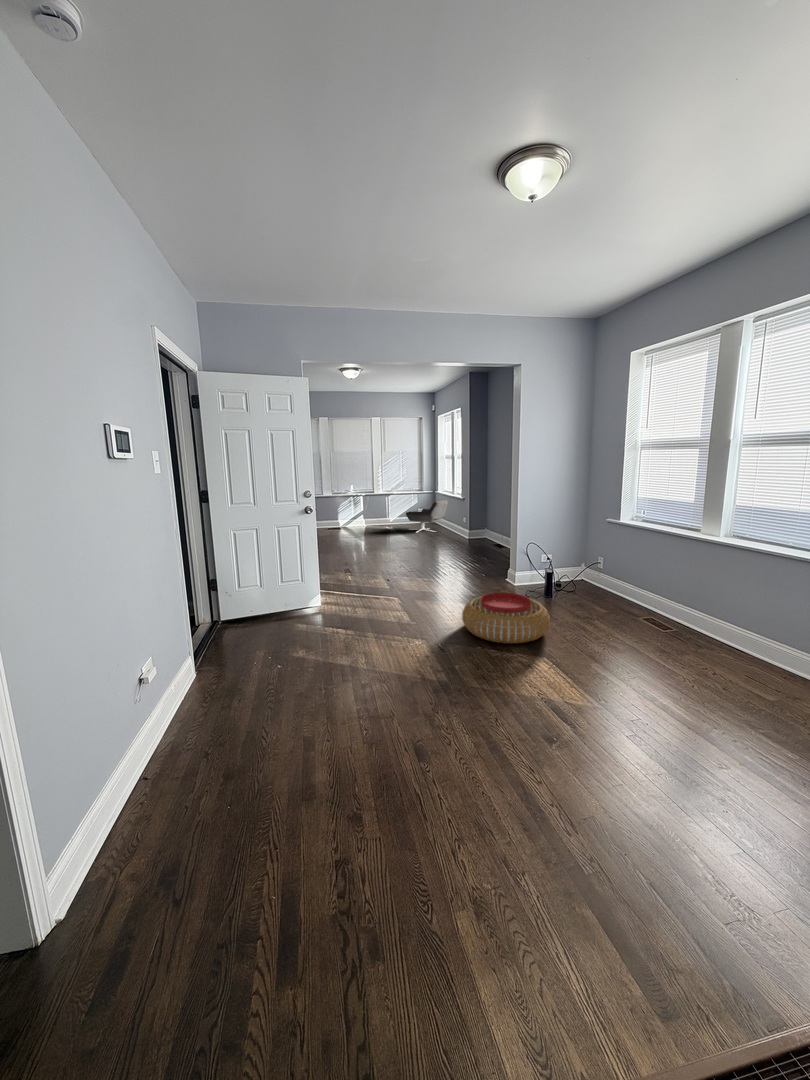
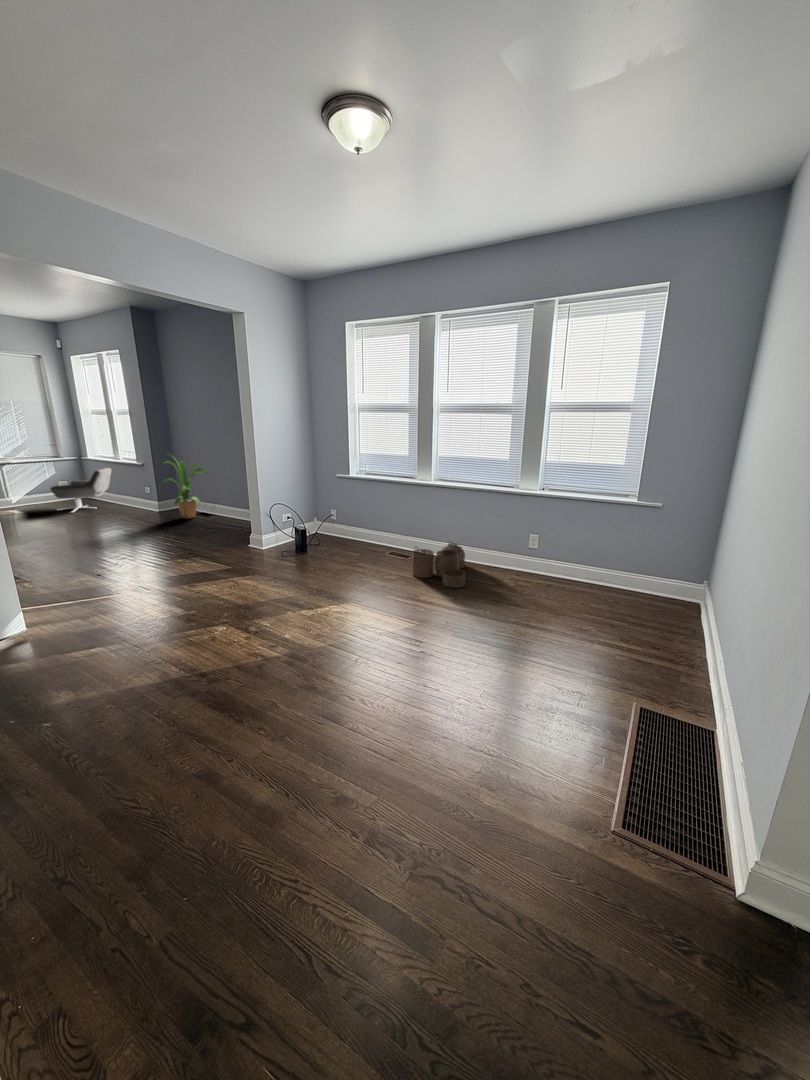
house plant: none [465,490,510,549] -> present [161,456,207,519]
pouf: present [462,593,550,644] -> none [247,553,335,603]
woven basket: none [652,618,752,689] -> present [412,543,465,588]

